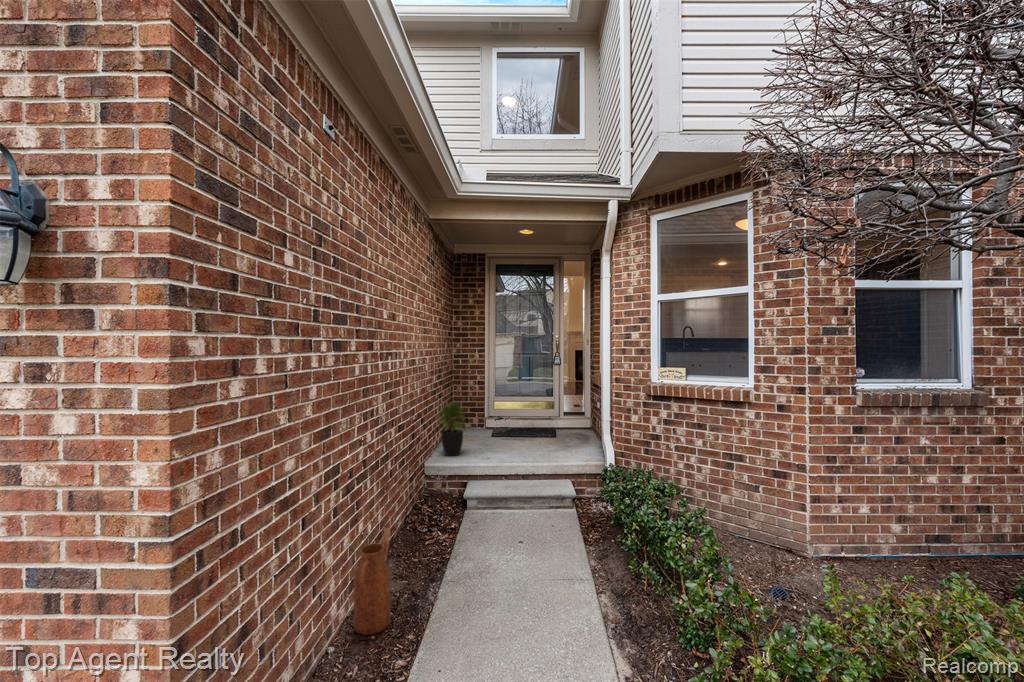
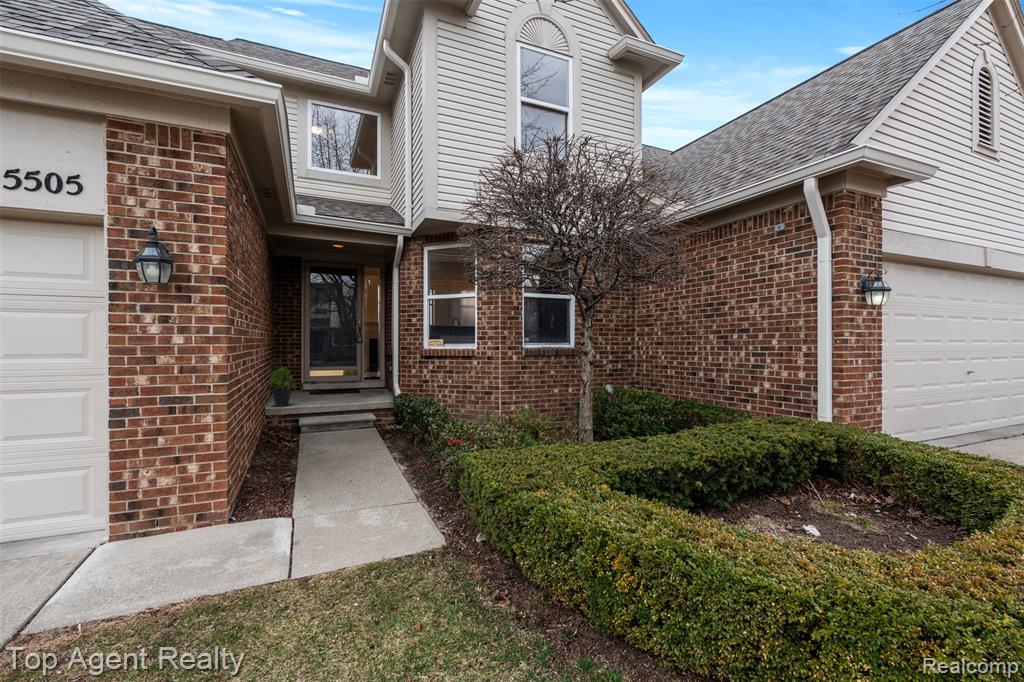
watering can: present [353,528,391,635] -> none [252,426,274,475]

